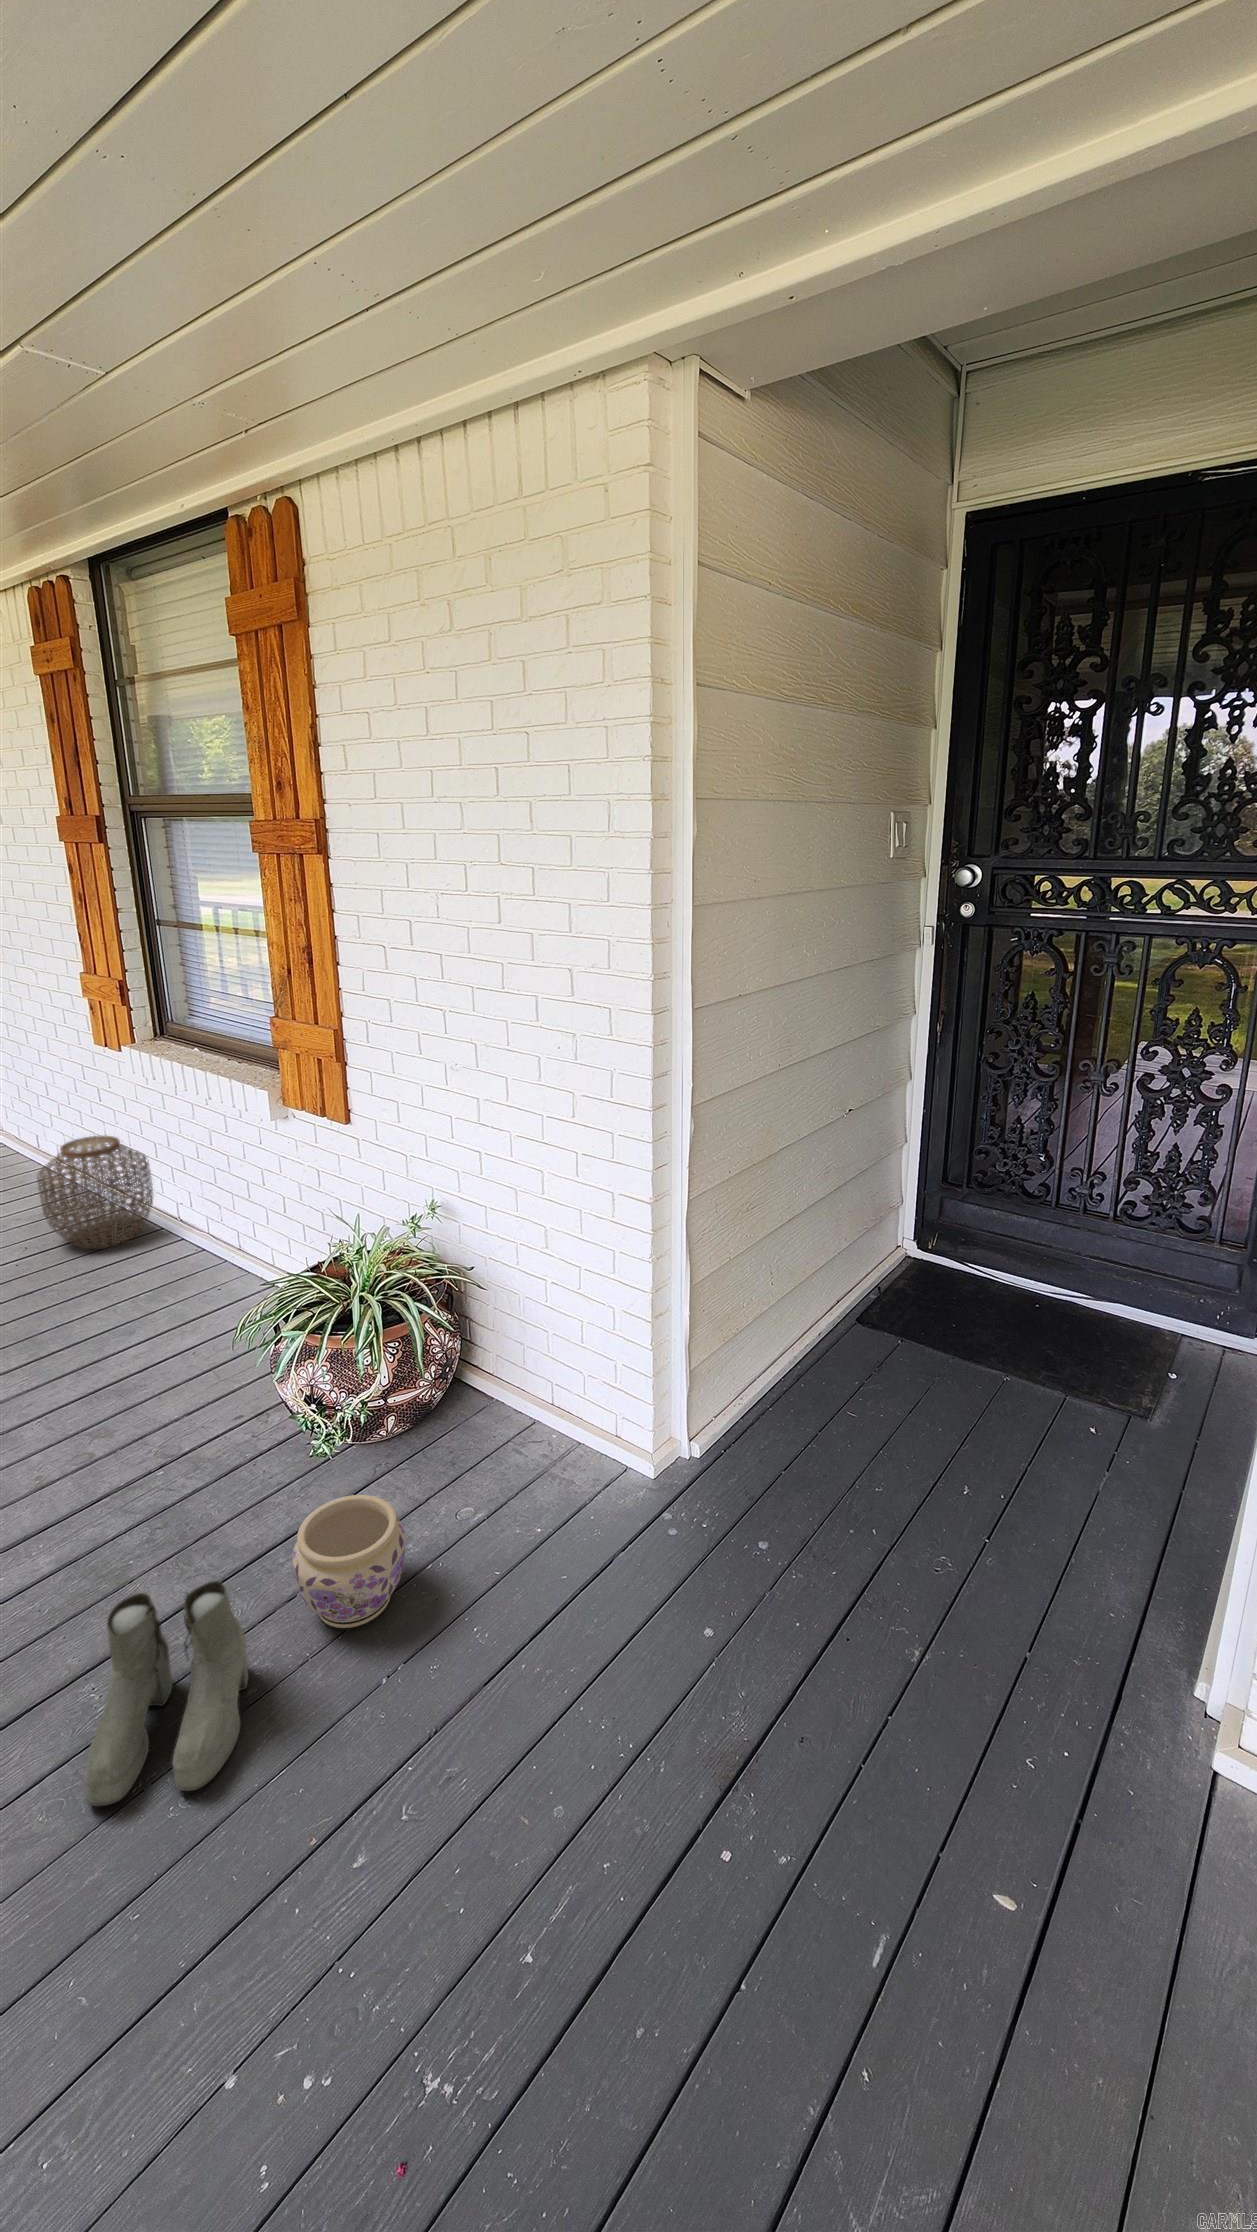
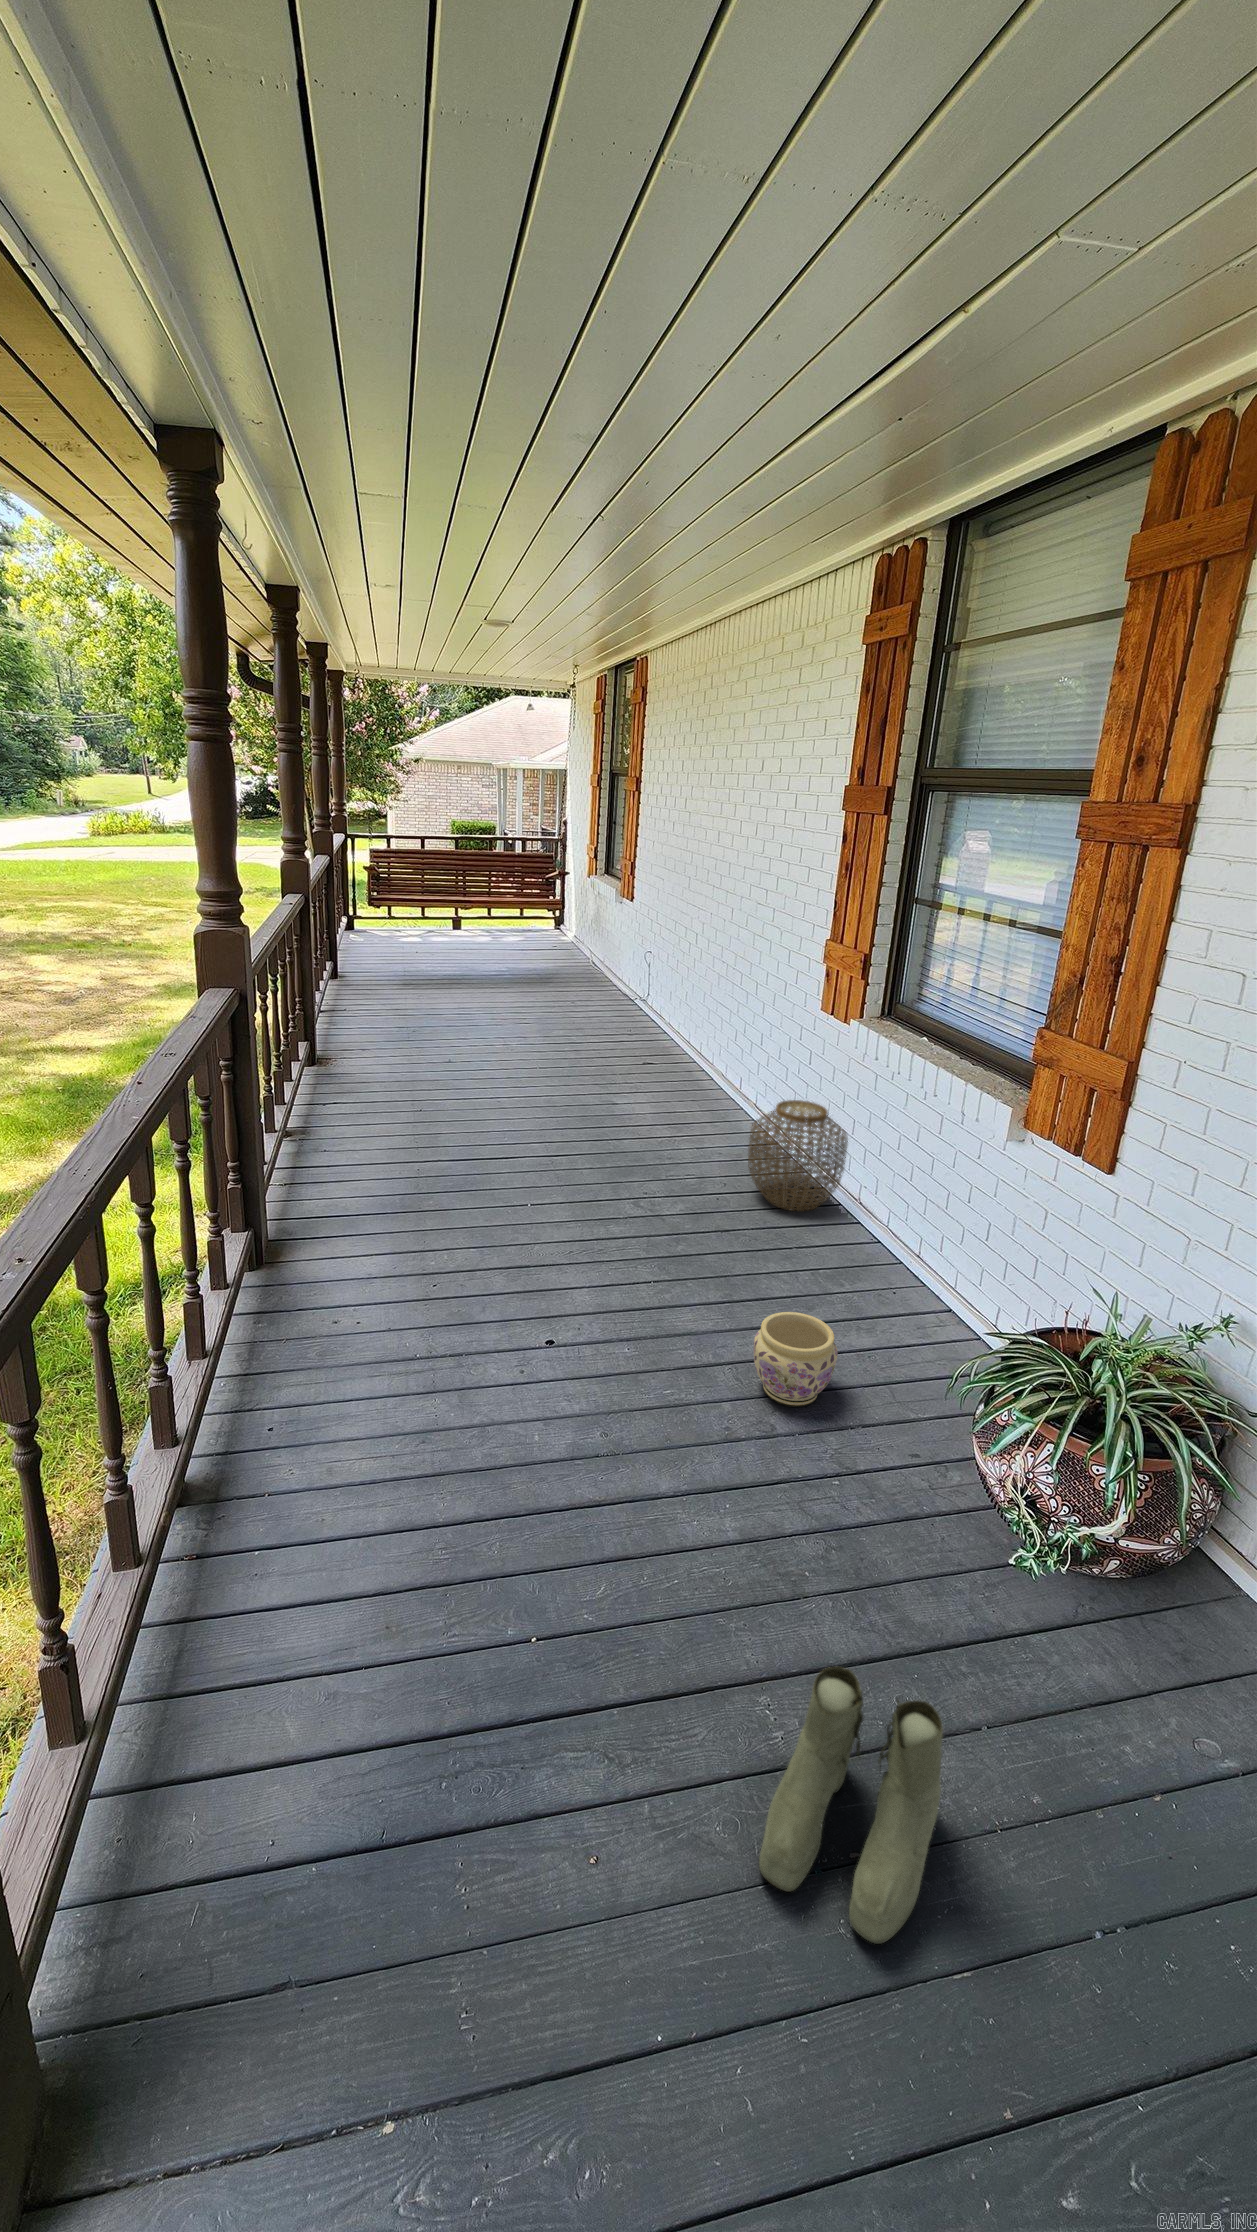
planter: present [292,1495,405,1630] -> present [754,1312,838,1407]

